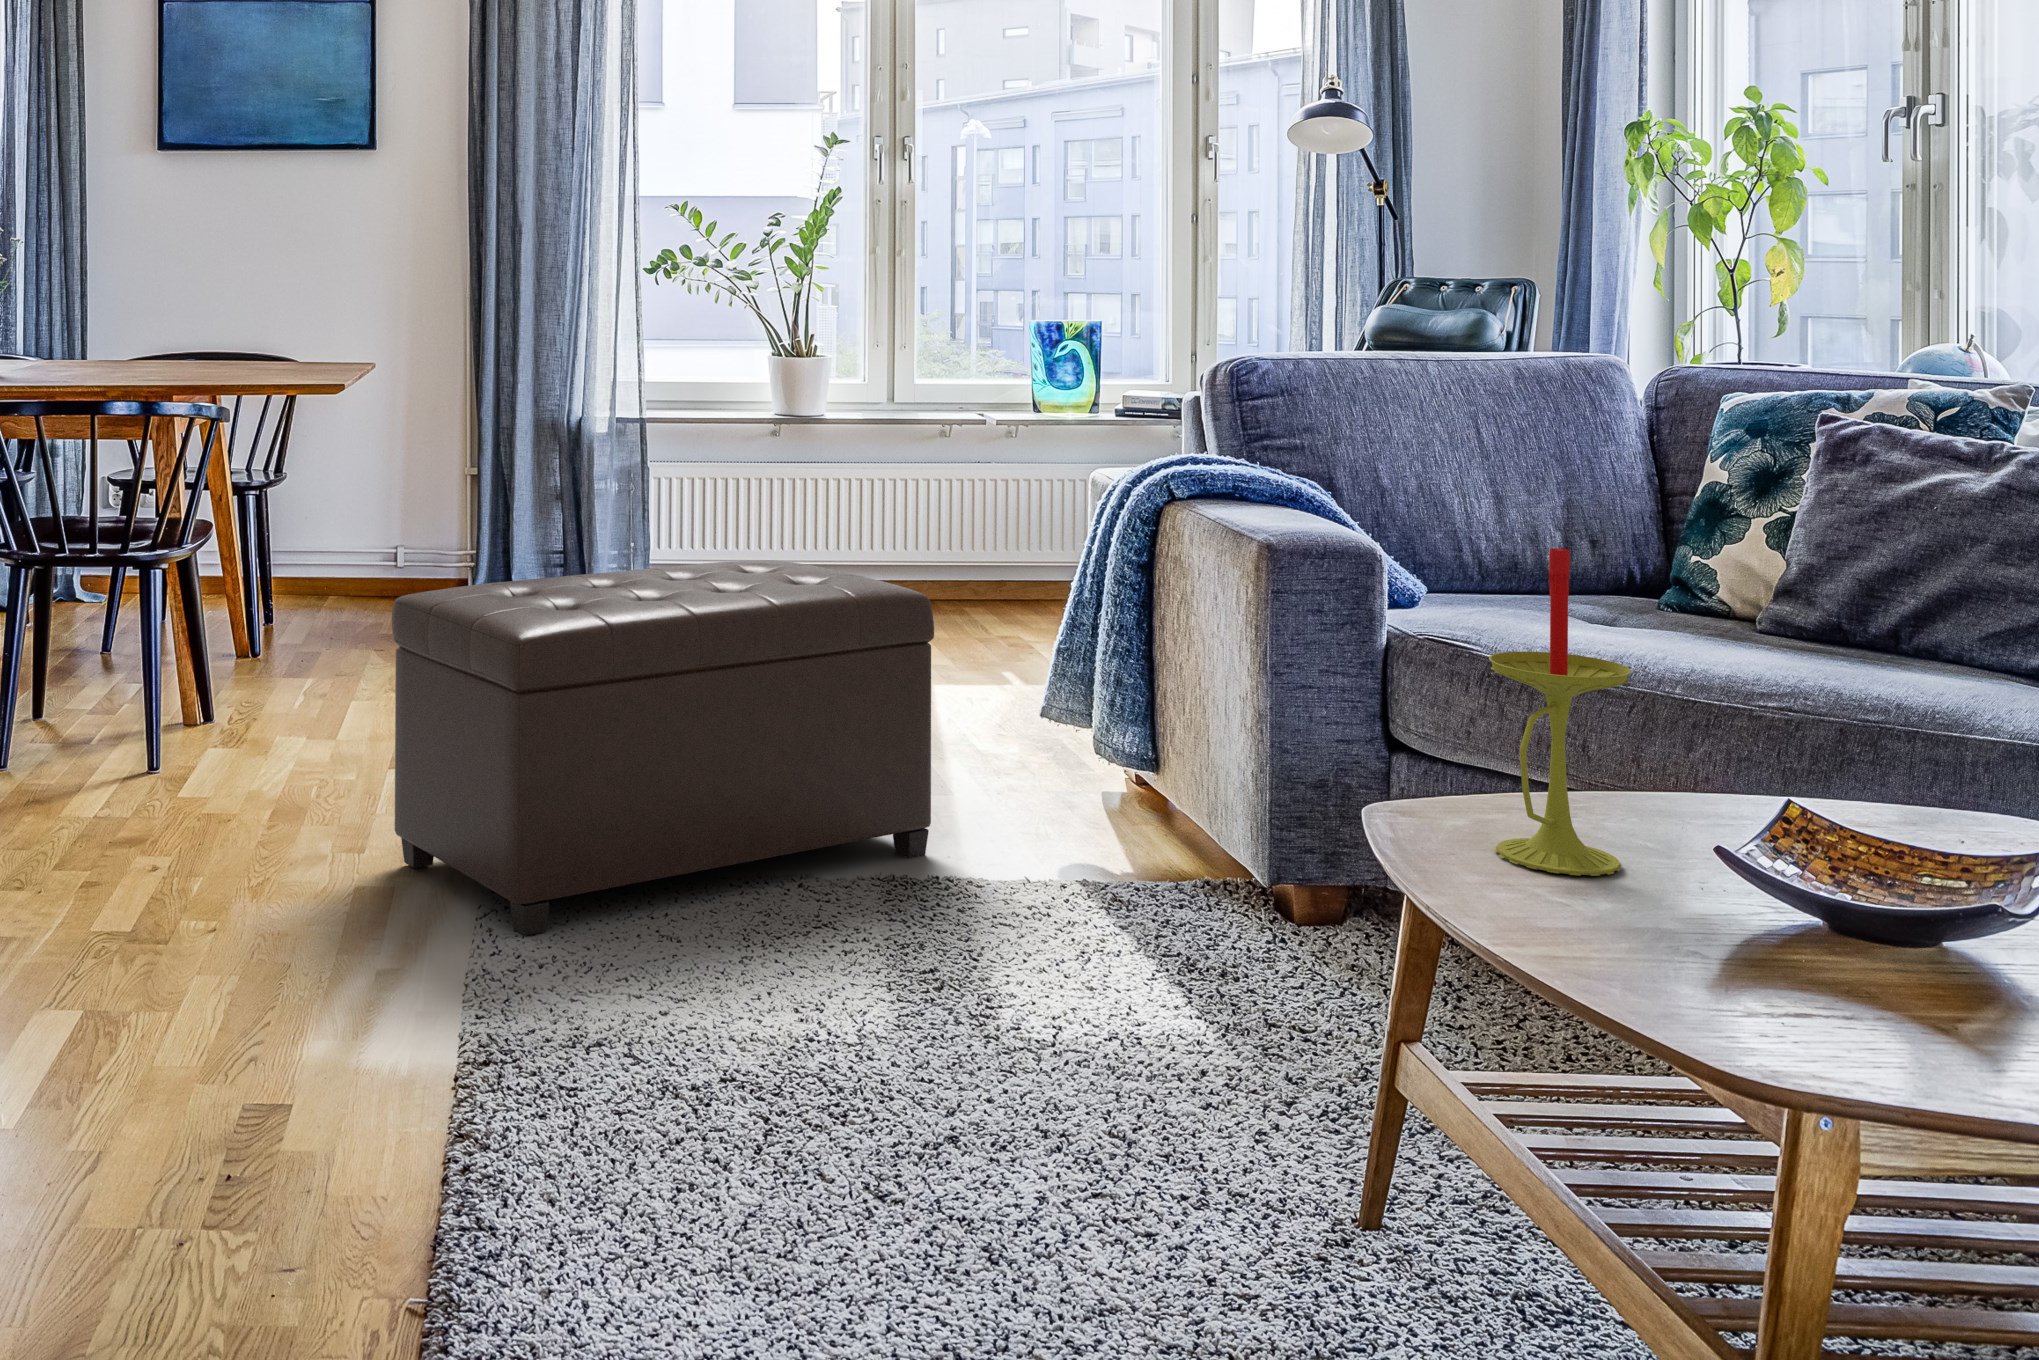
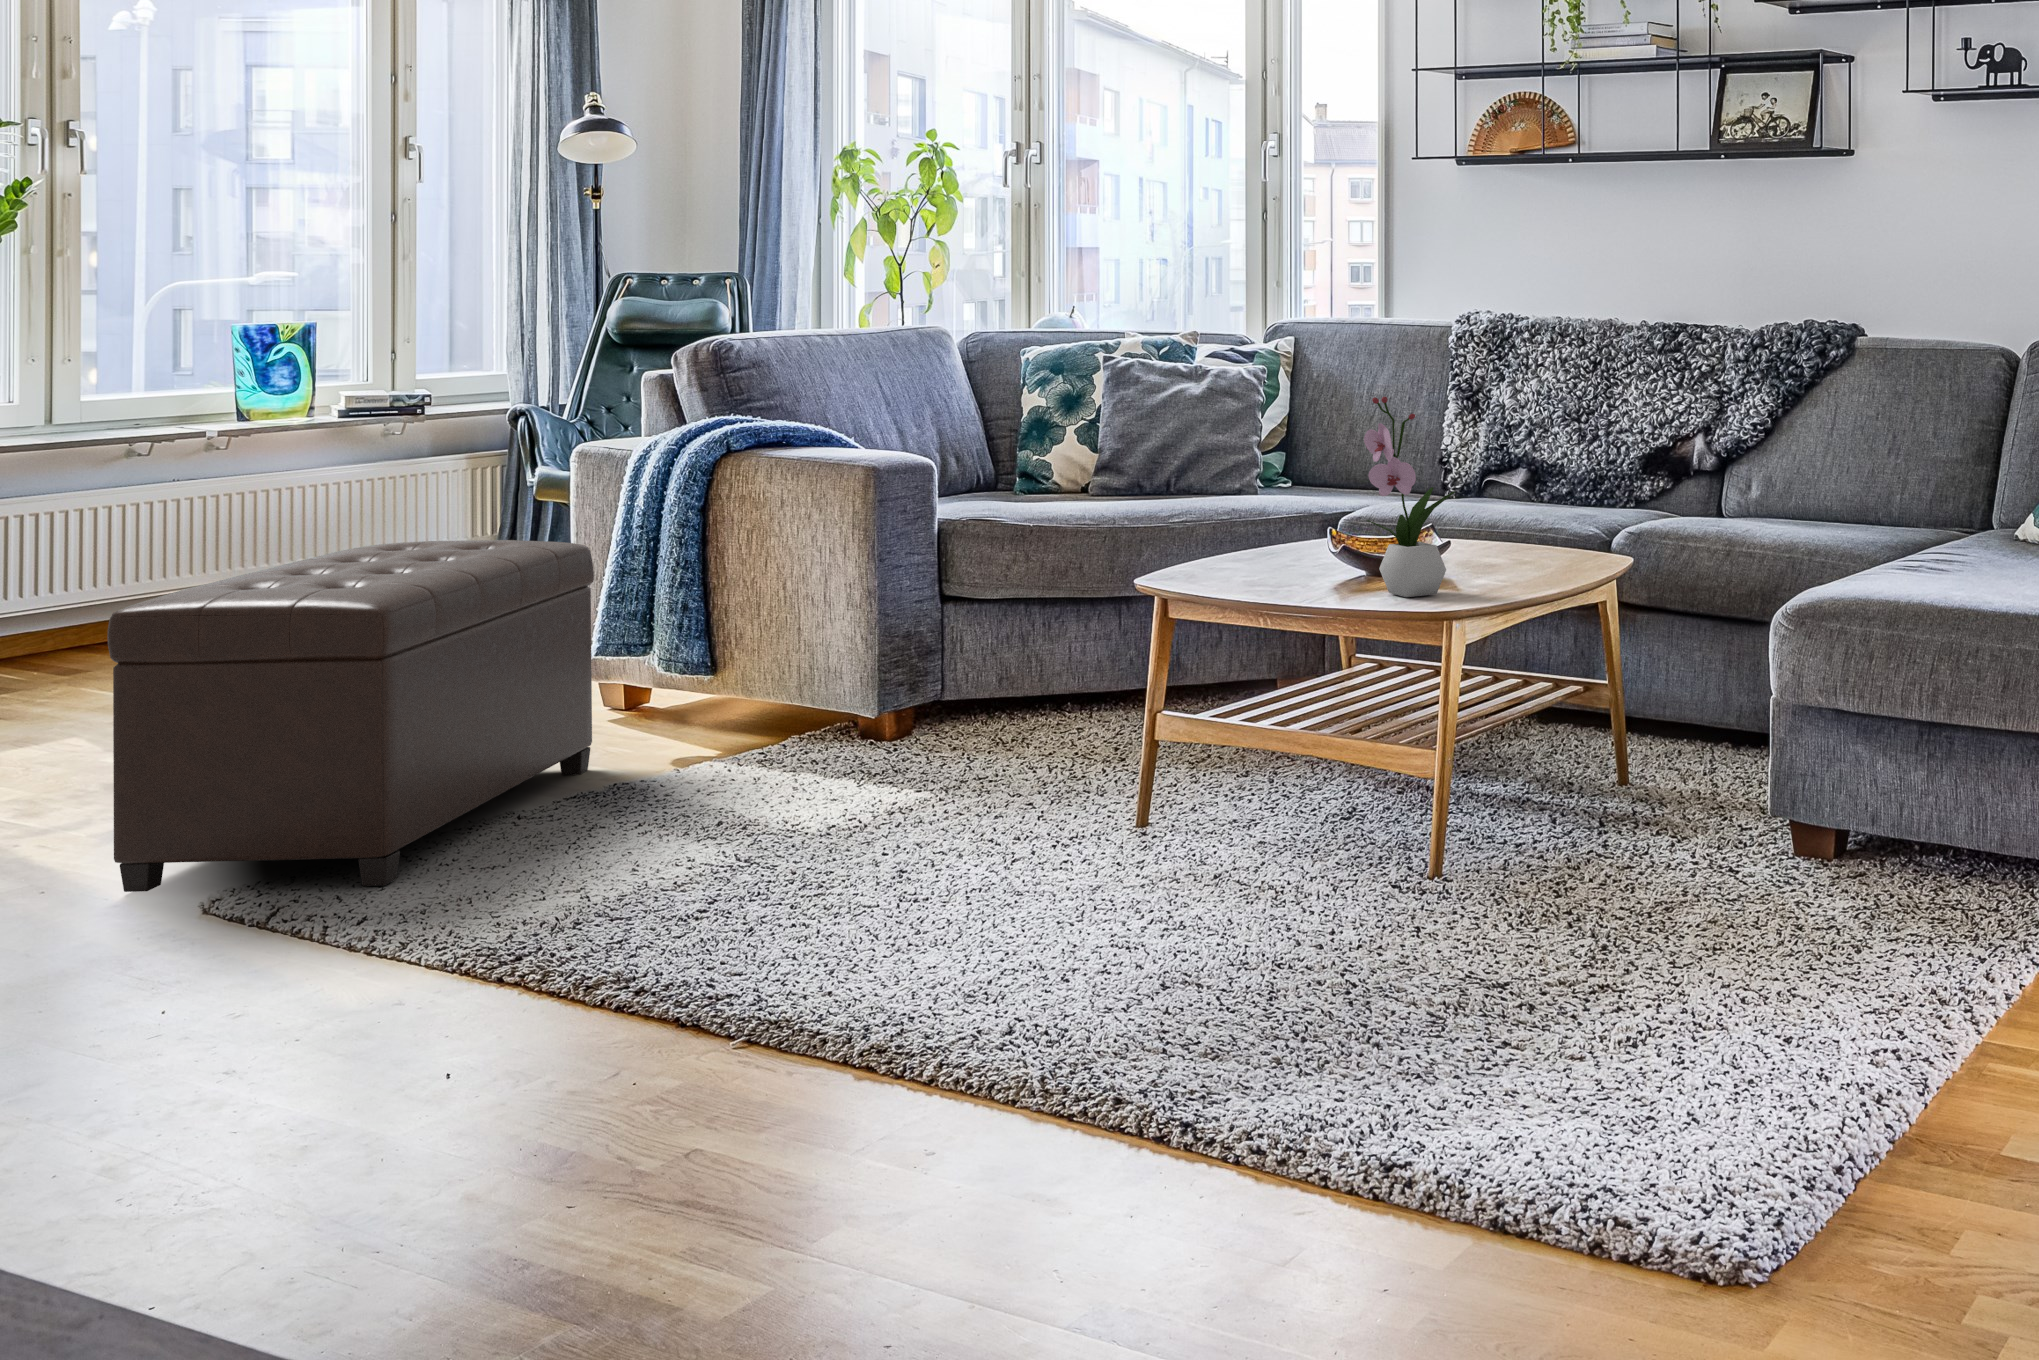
candle: present [1489,548,1631,876] -> none [1206,406,1274,583]
flower arrangement: none [1689,566,1909,1029] -> present [1364,397,1455,597]

